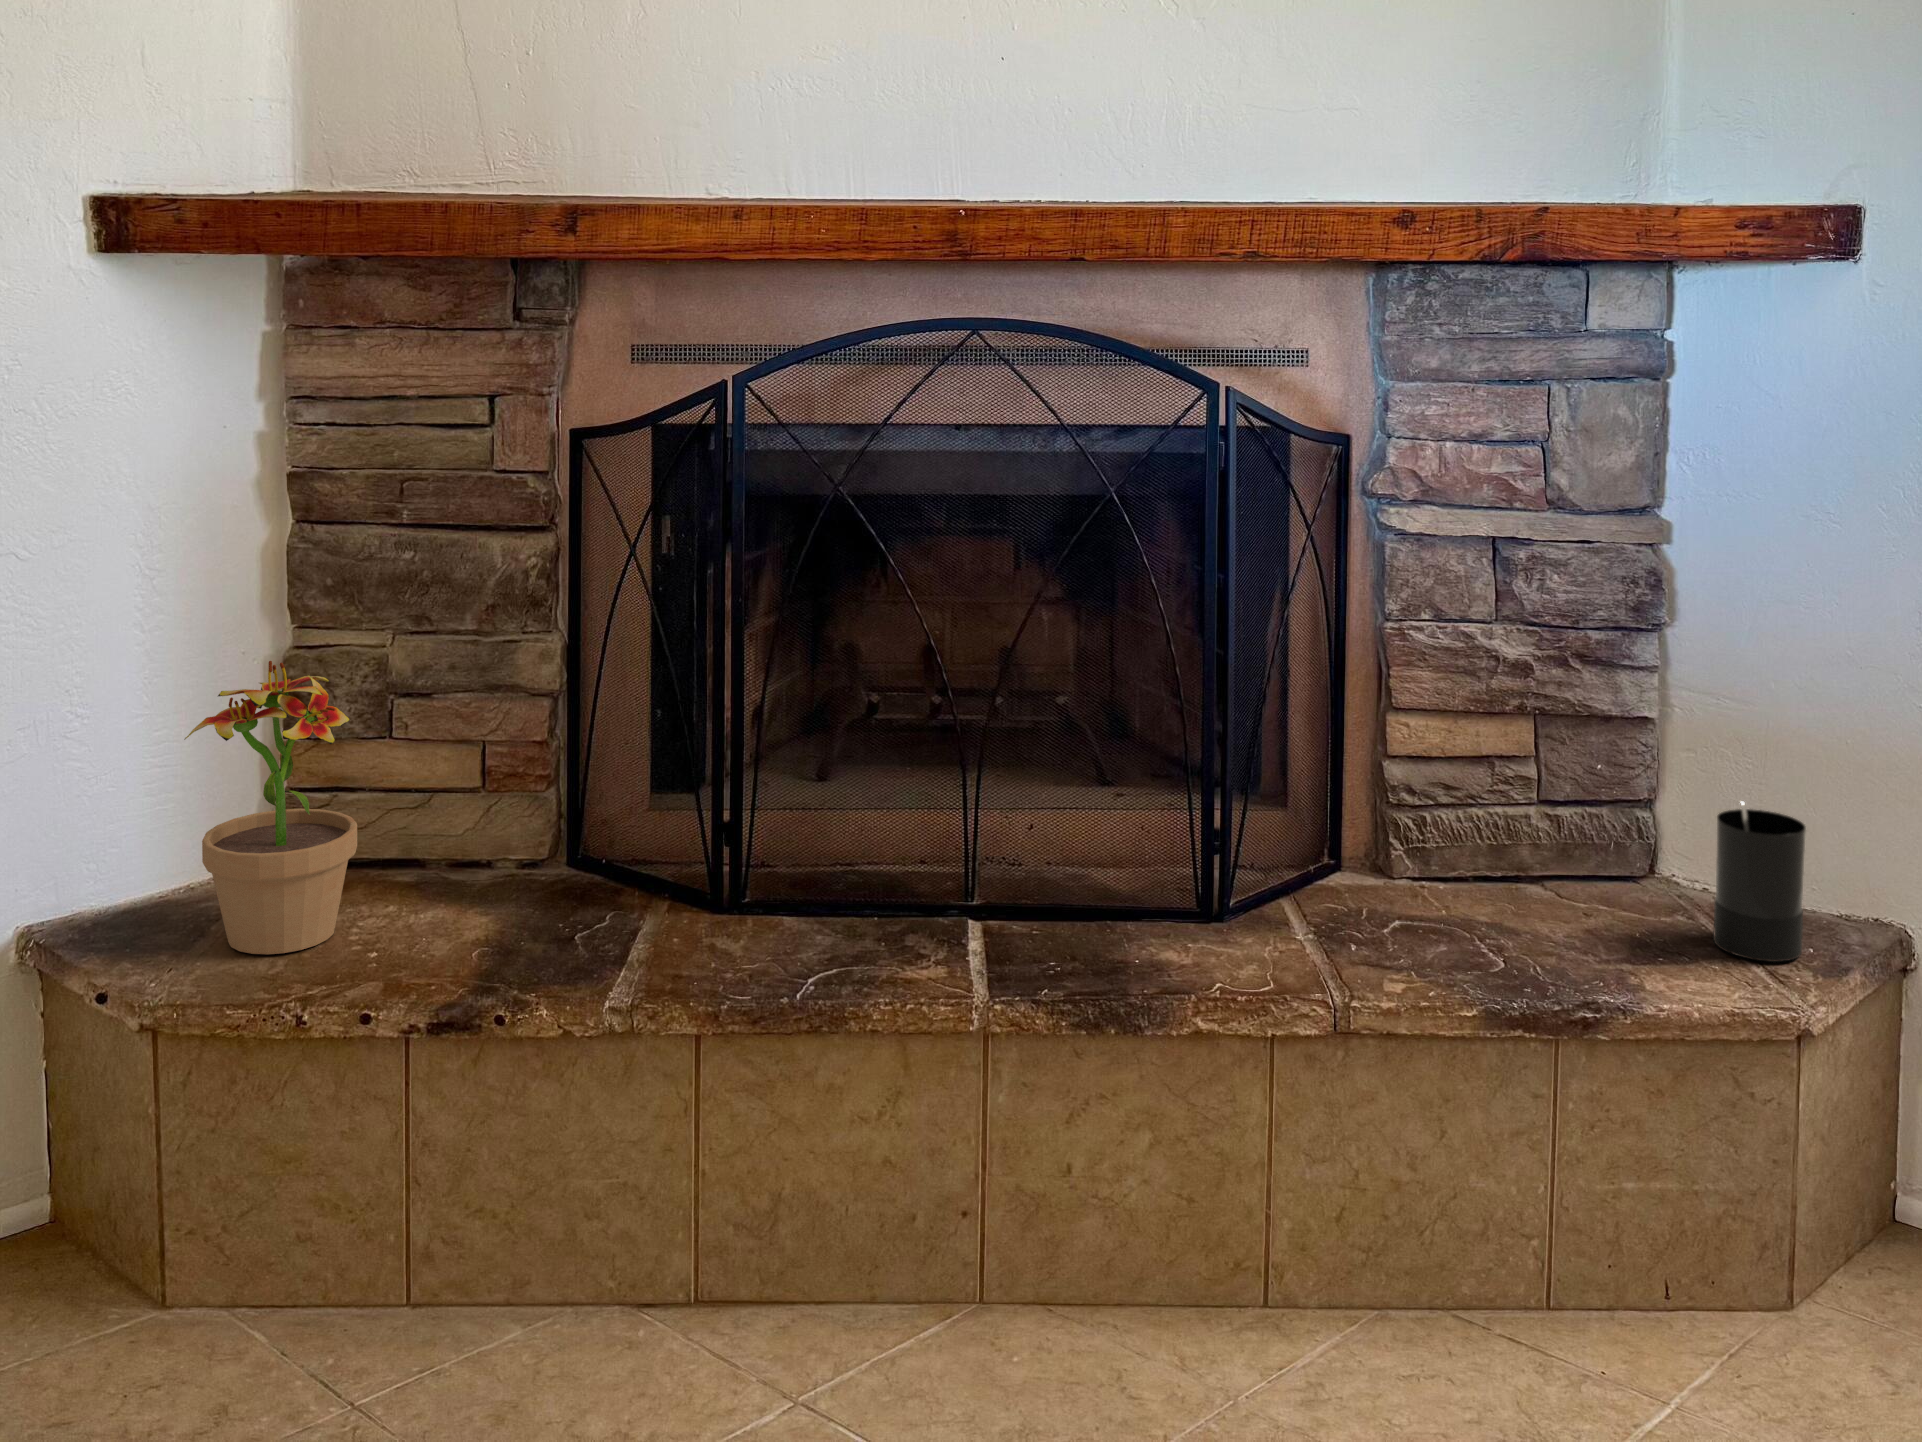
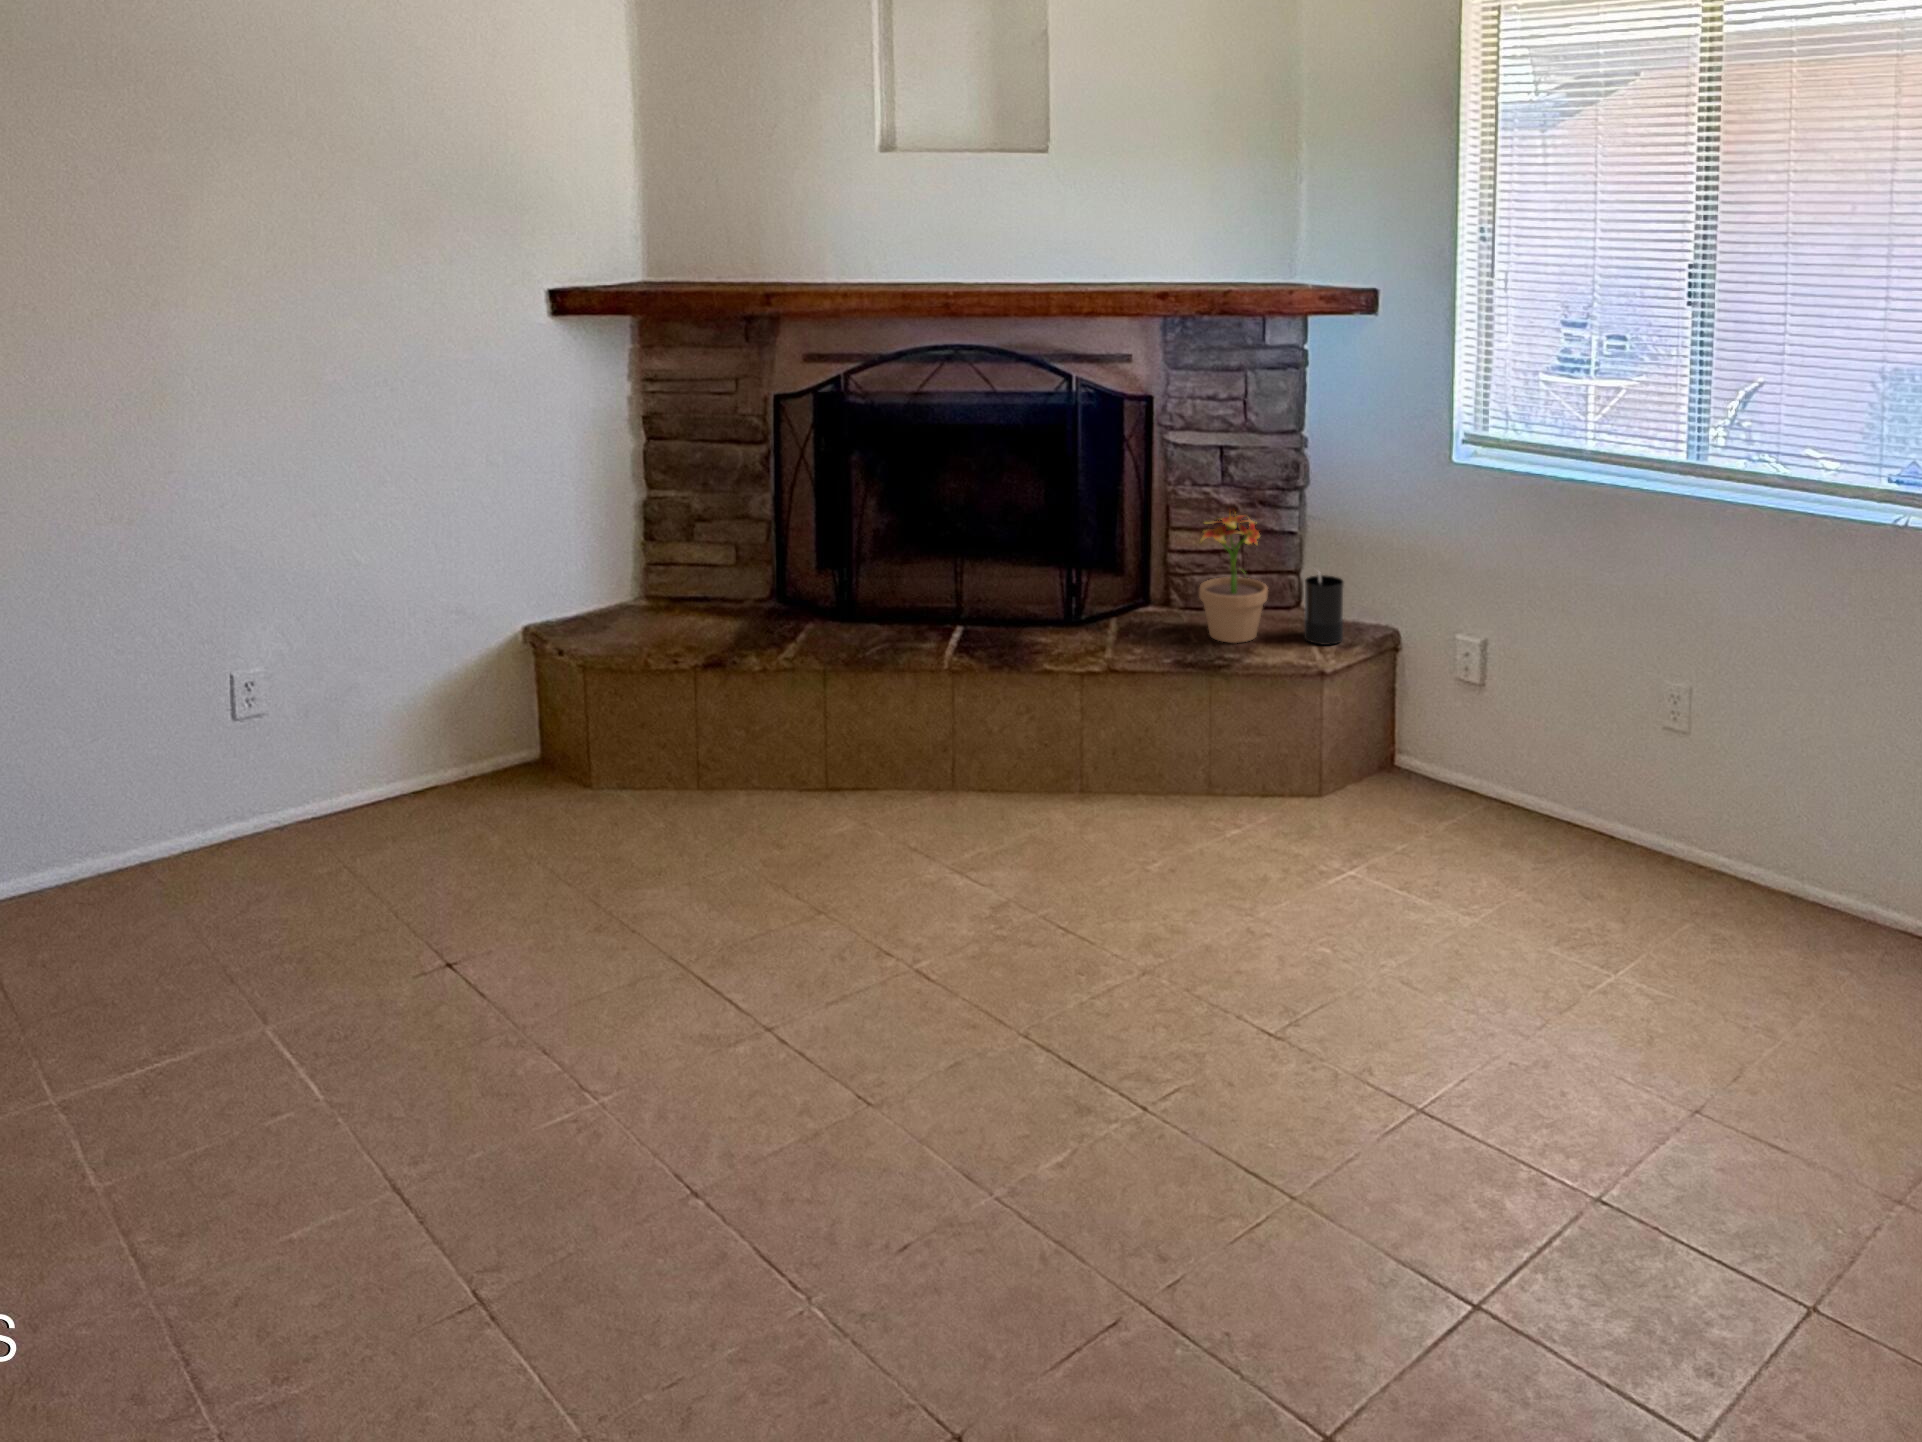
potted plant: present [185,661,357,954] -> present [1199,512,1268,643]

